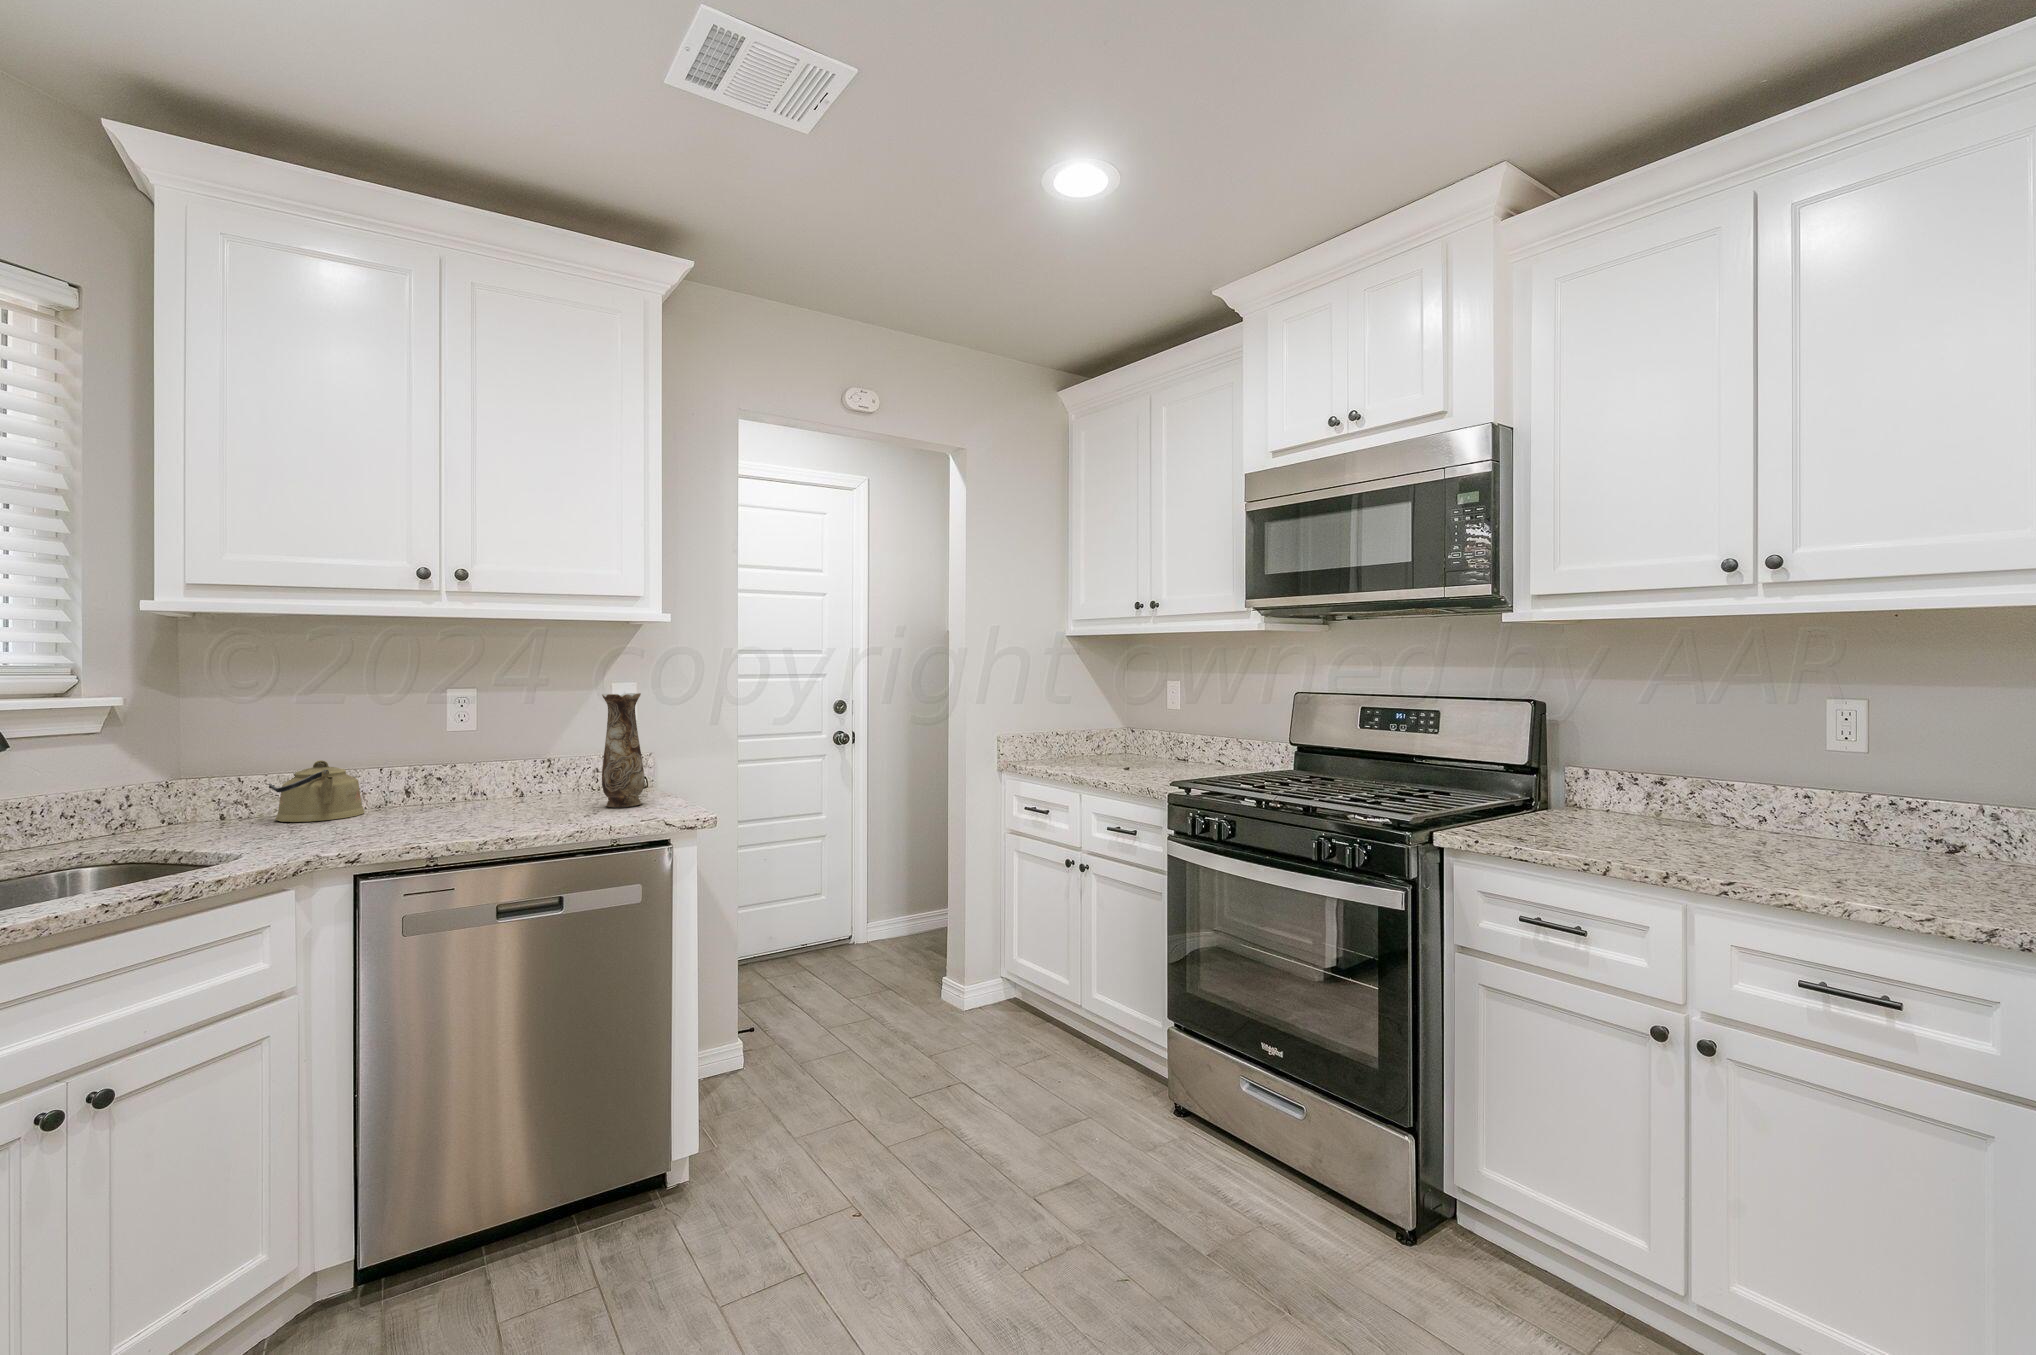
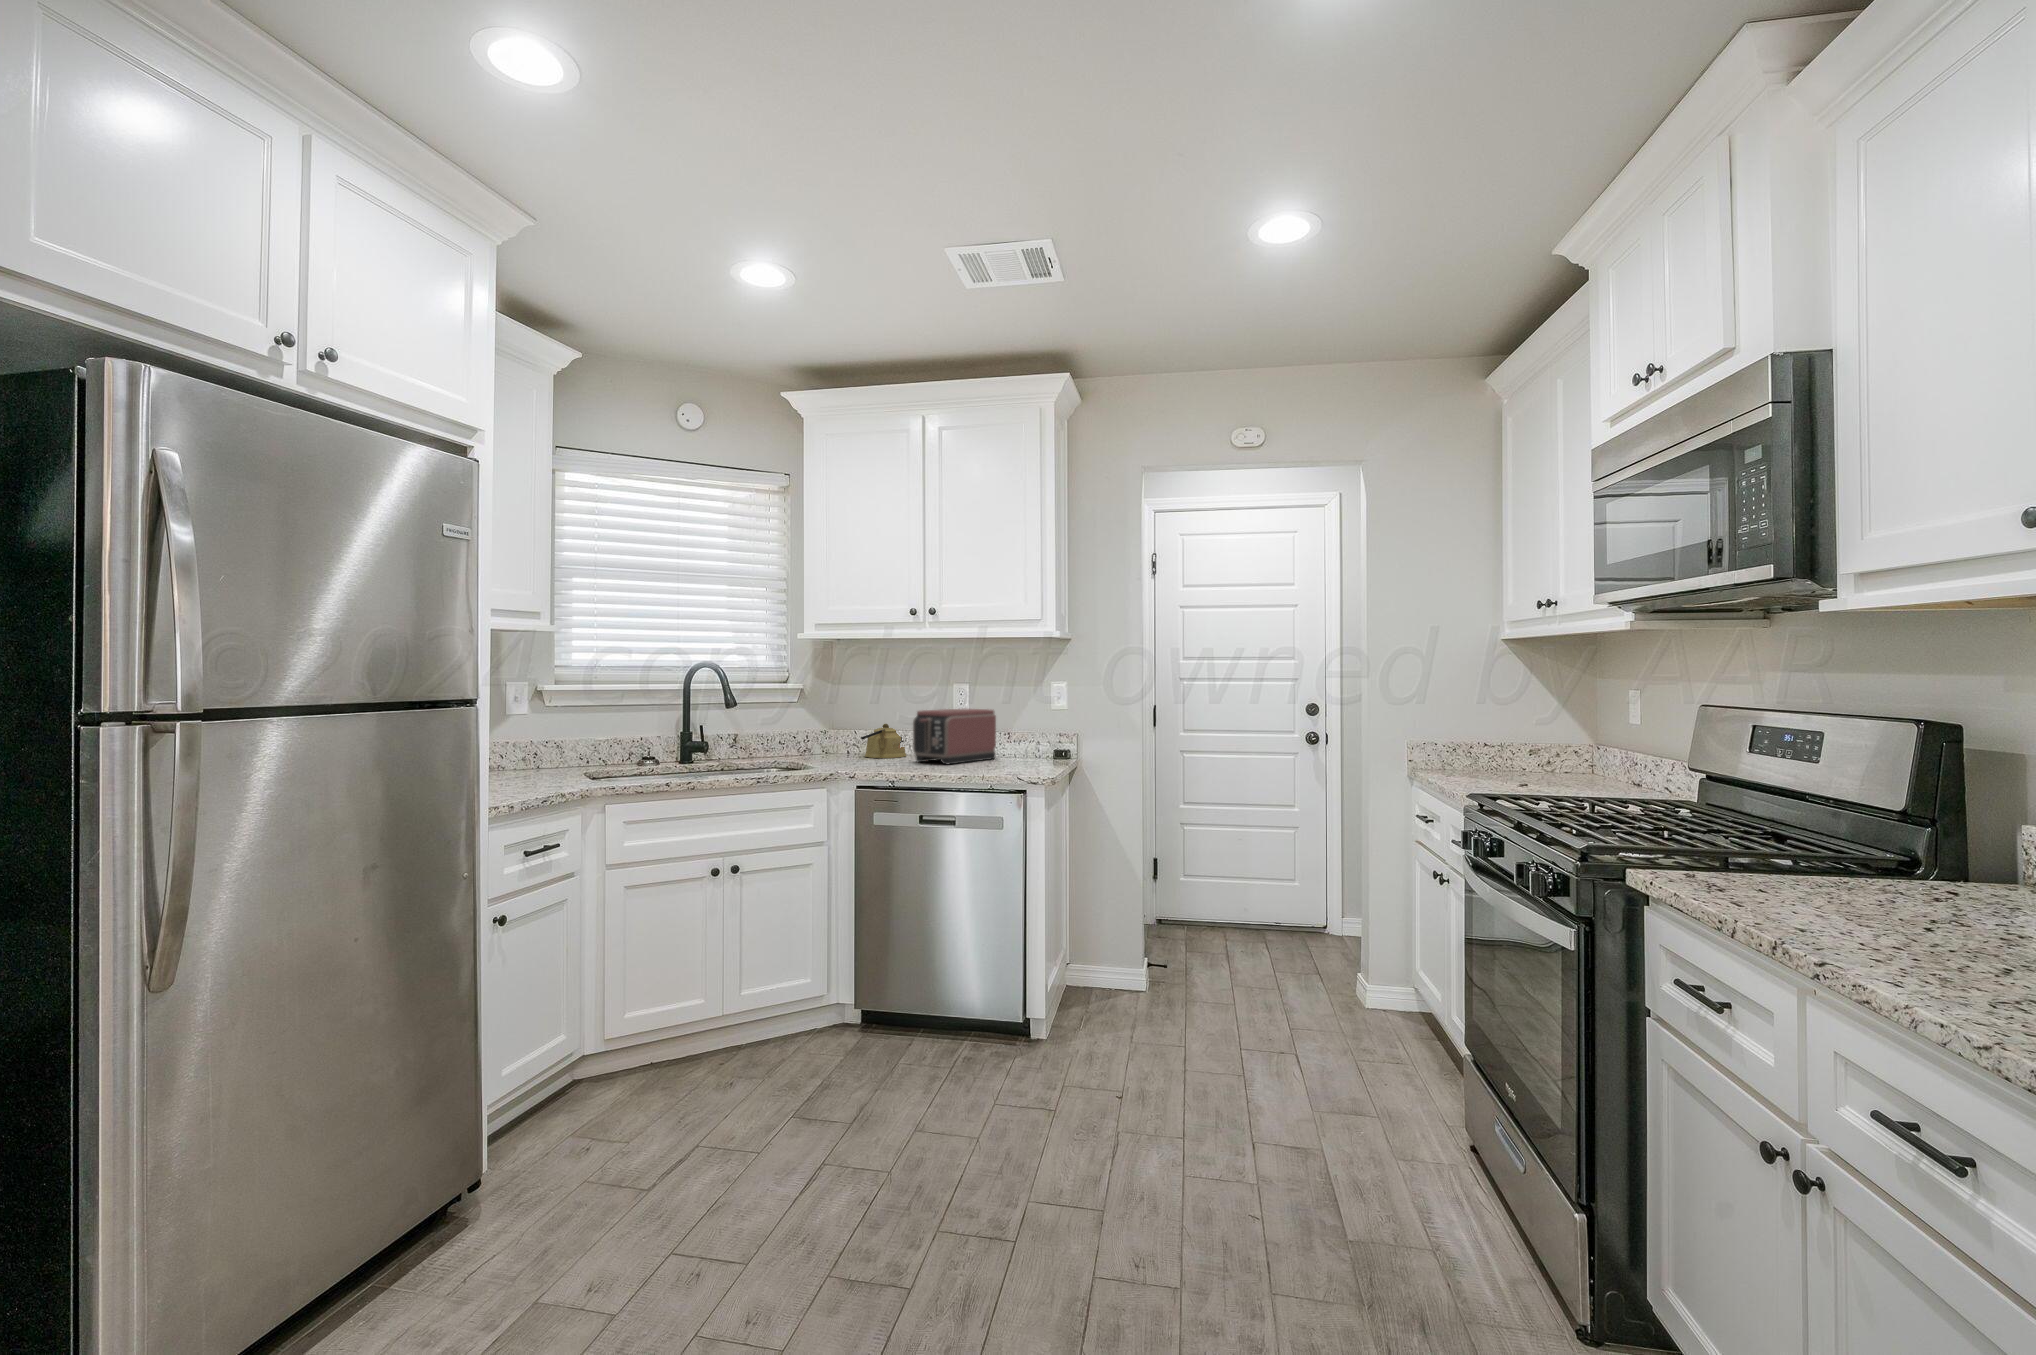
vase: present [602,693,644,807] -> none [1006,688,1033,766]
toaster: none [421,727,549,819] -> present [913,709,996,764]

